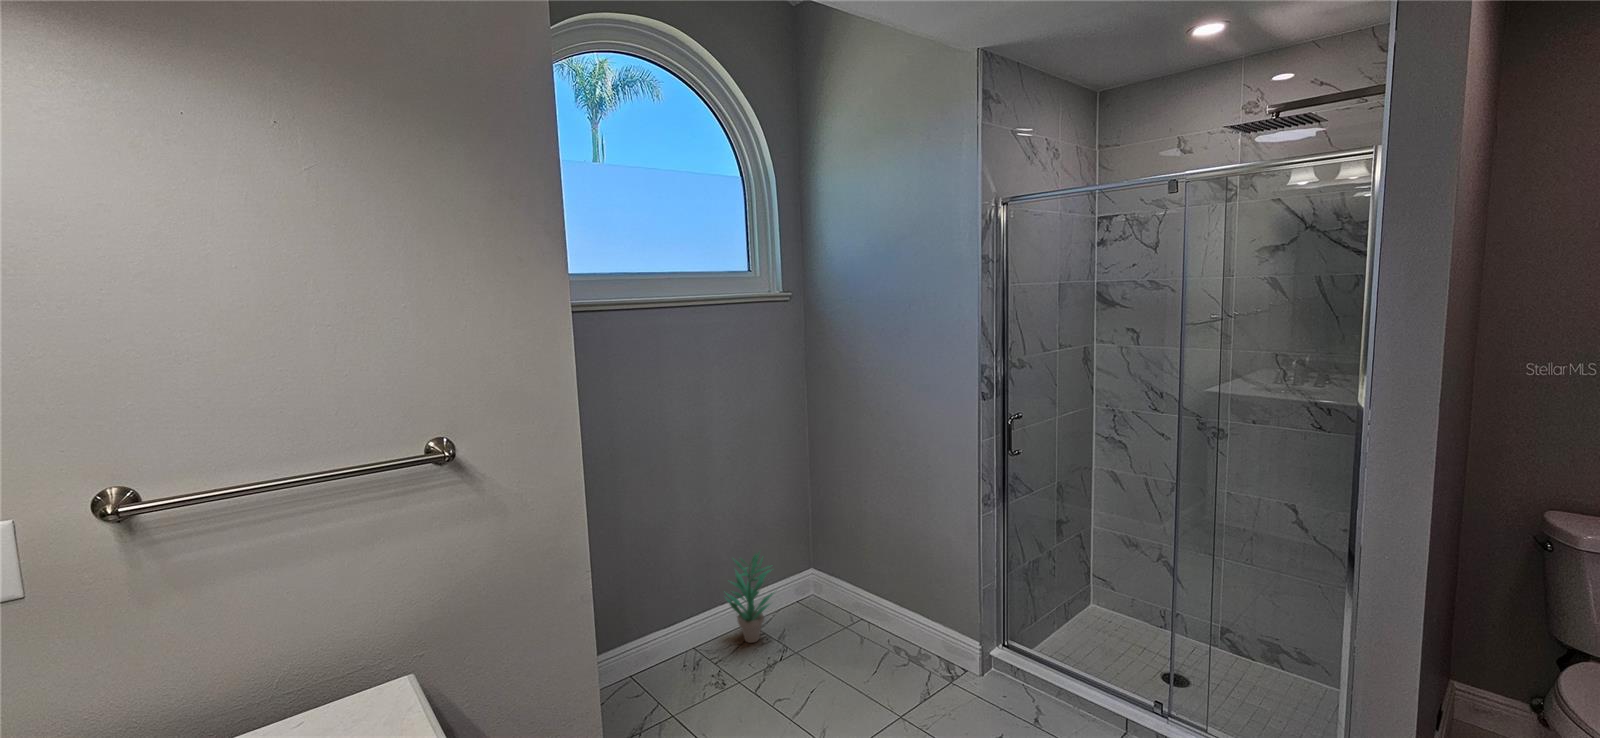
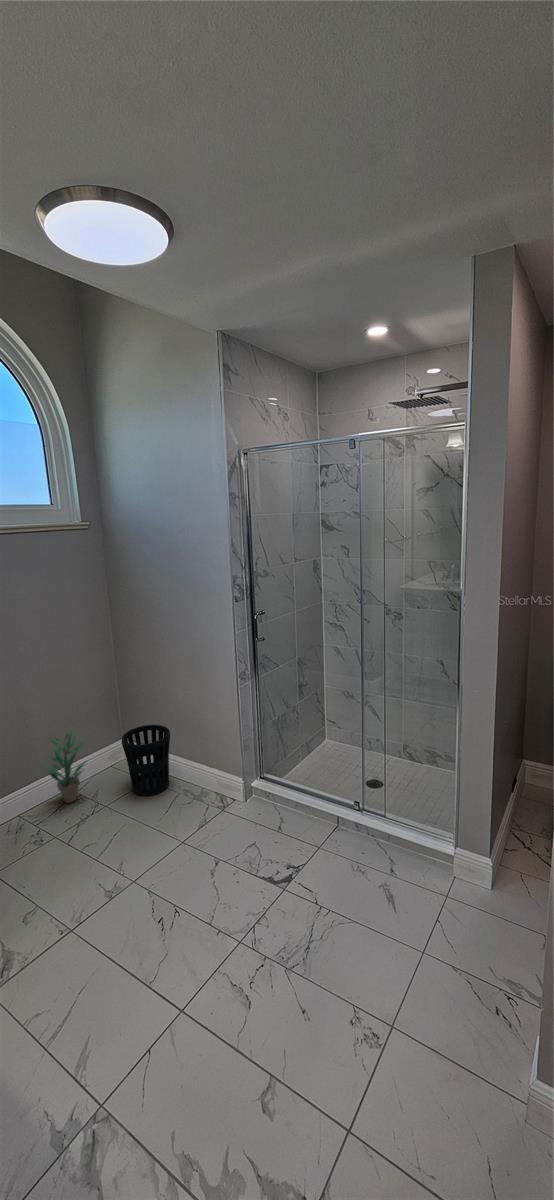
wastebasket: none [817,555,879,649] -> present [122,725,170,796]

